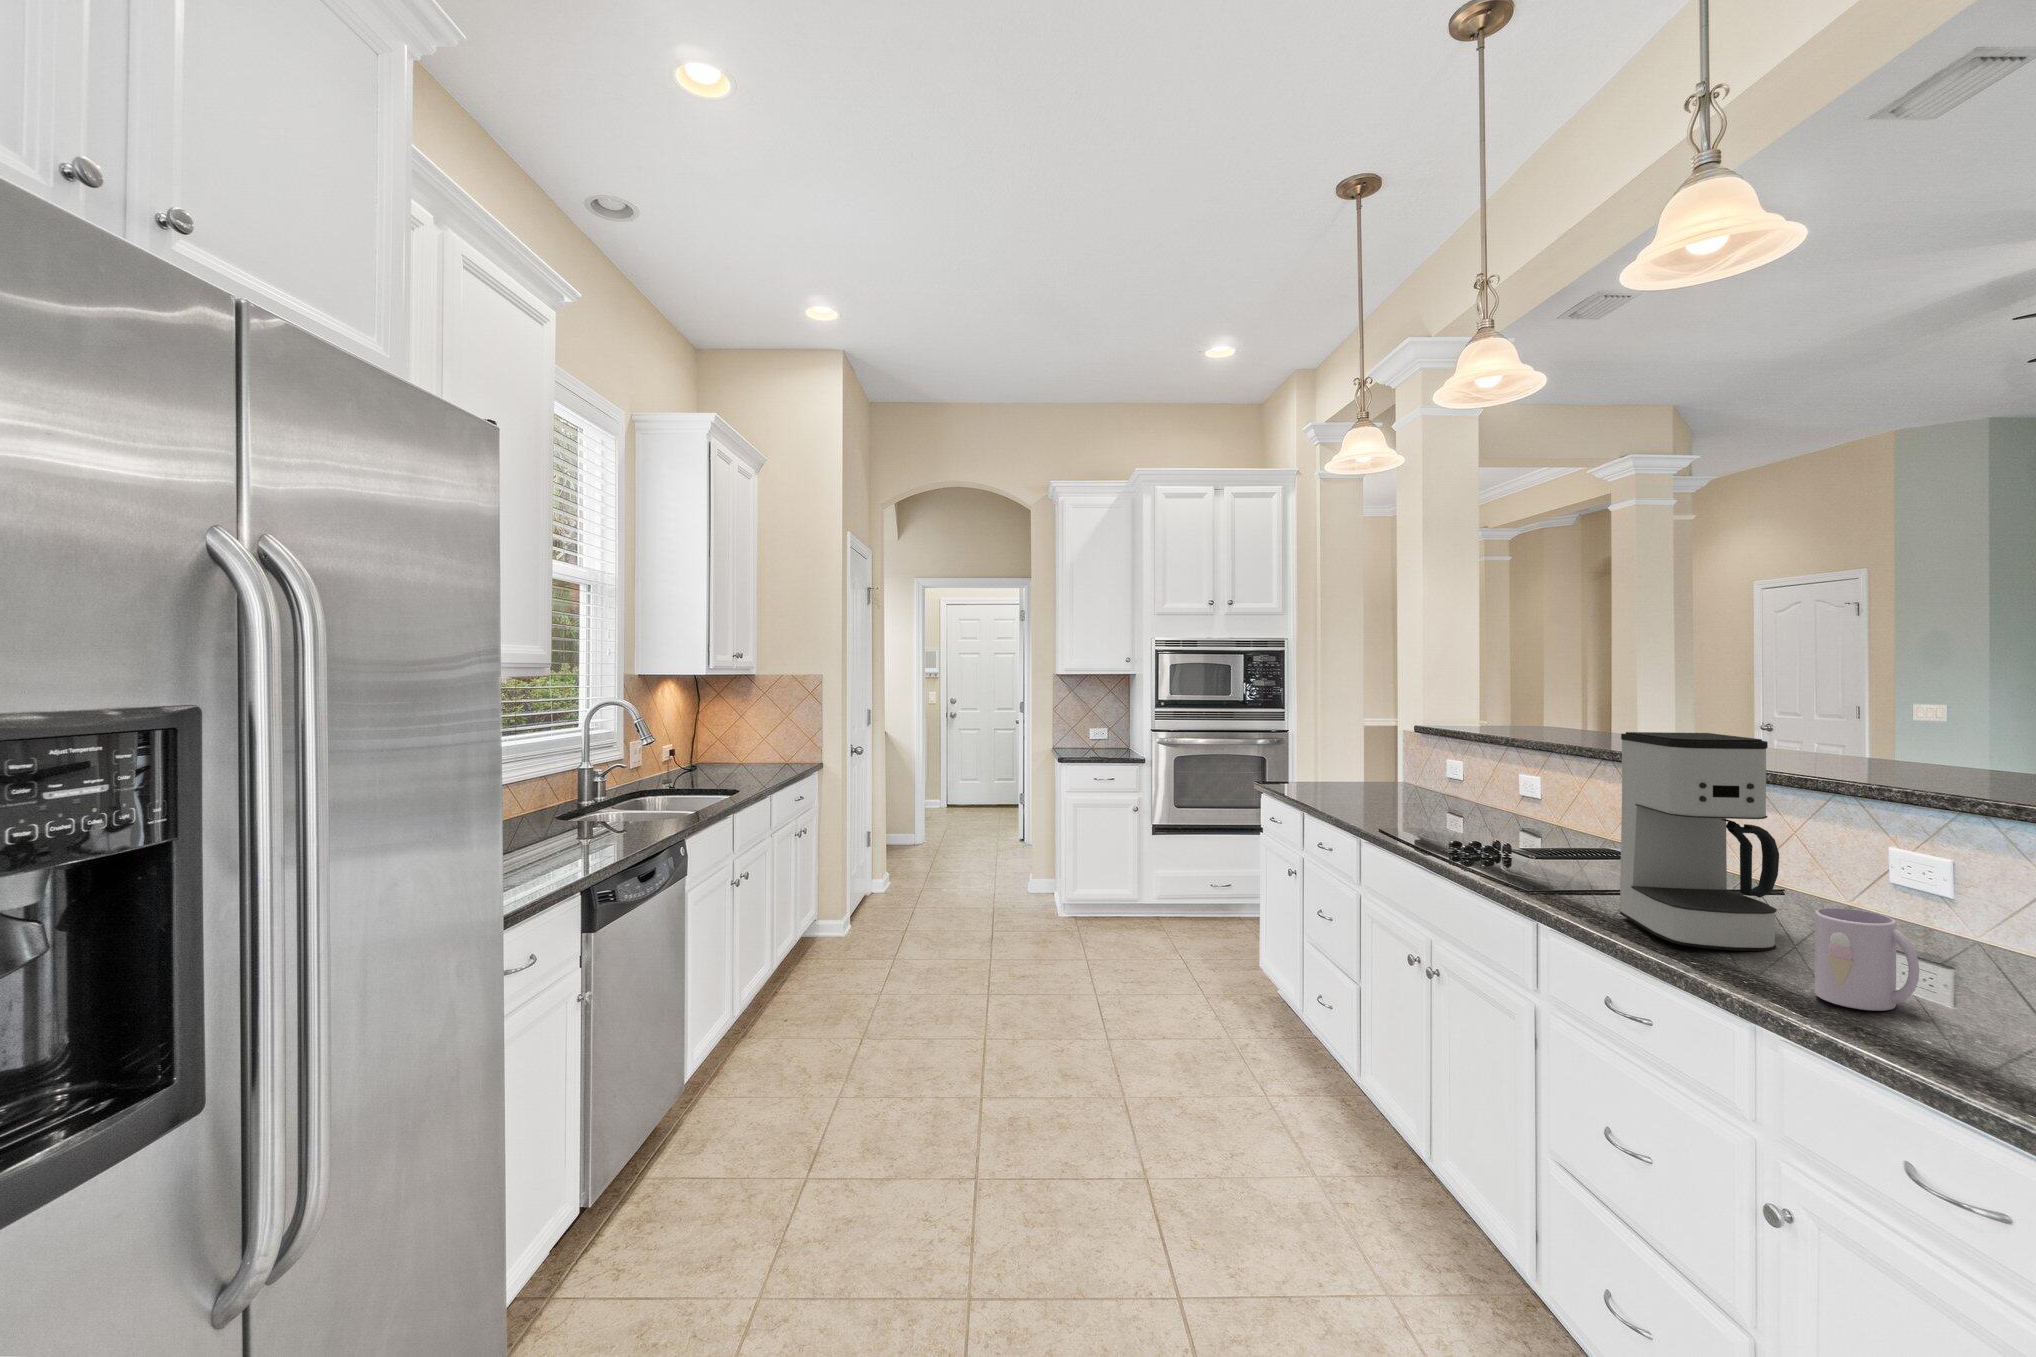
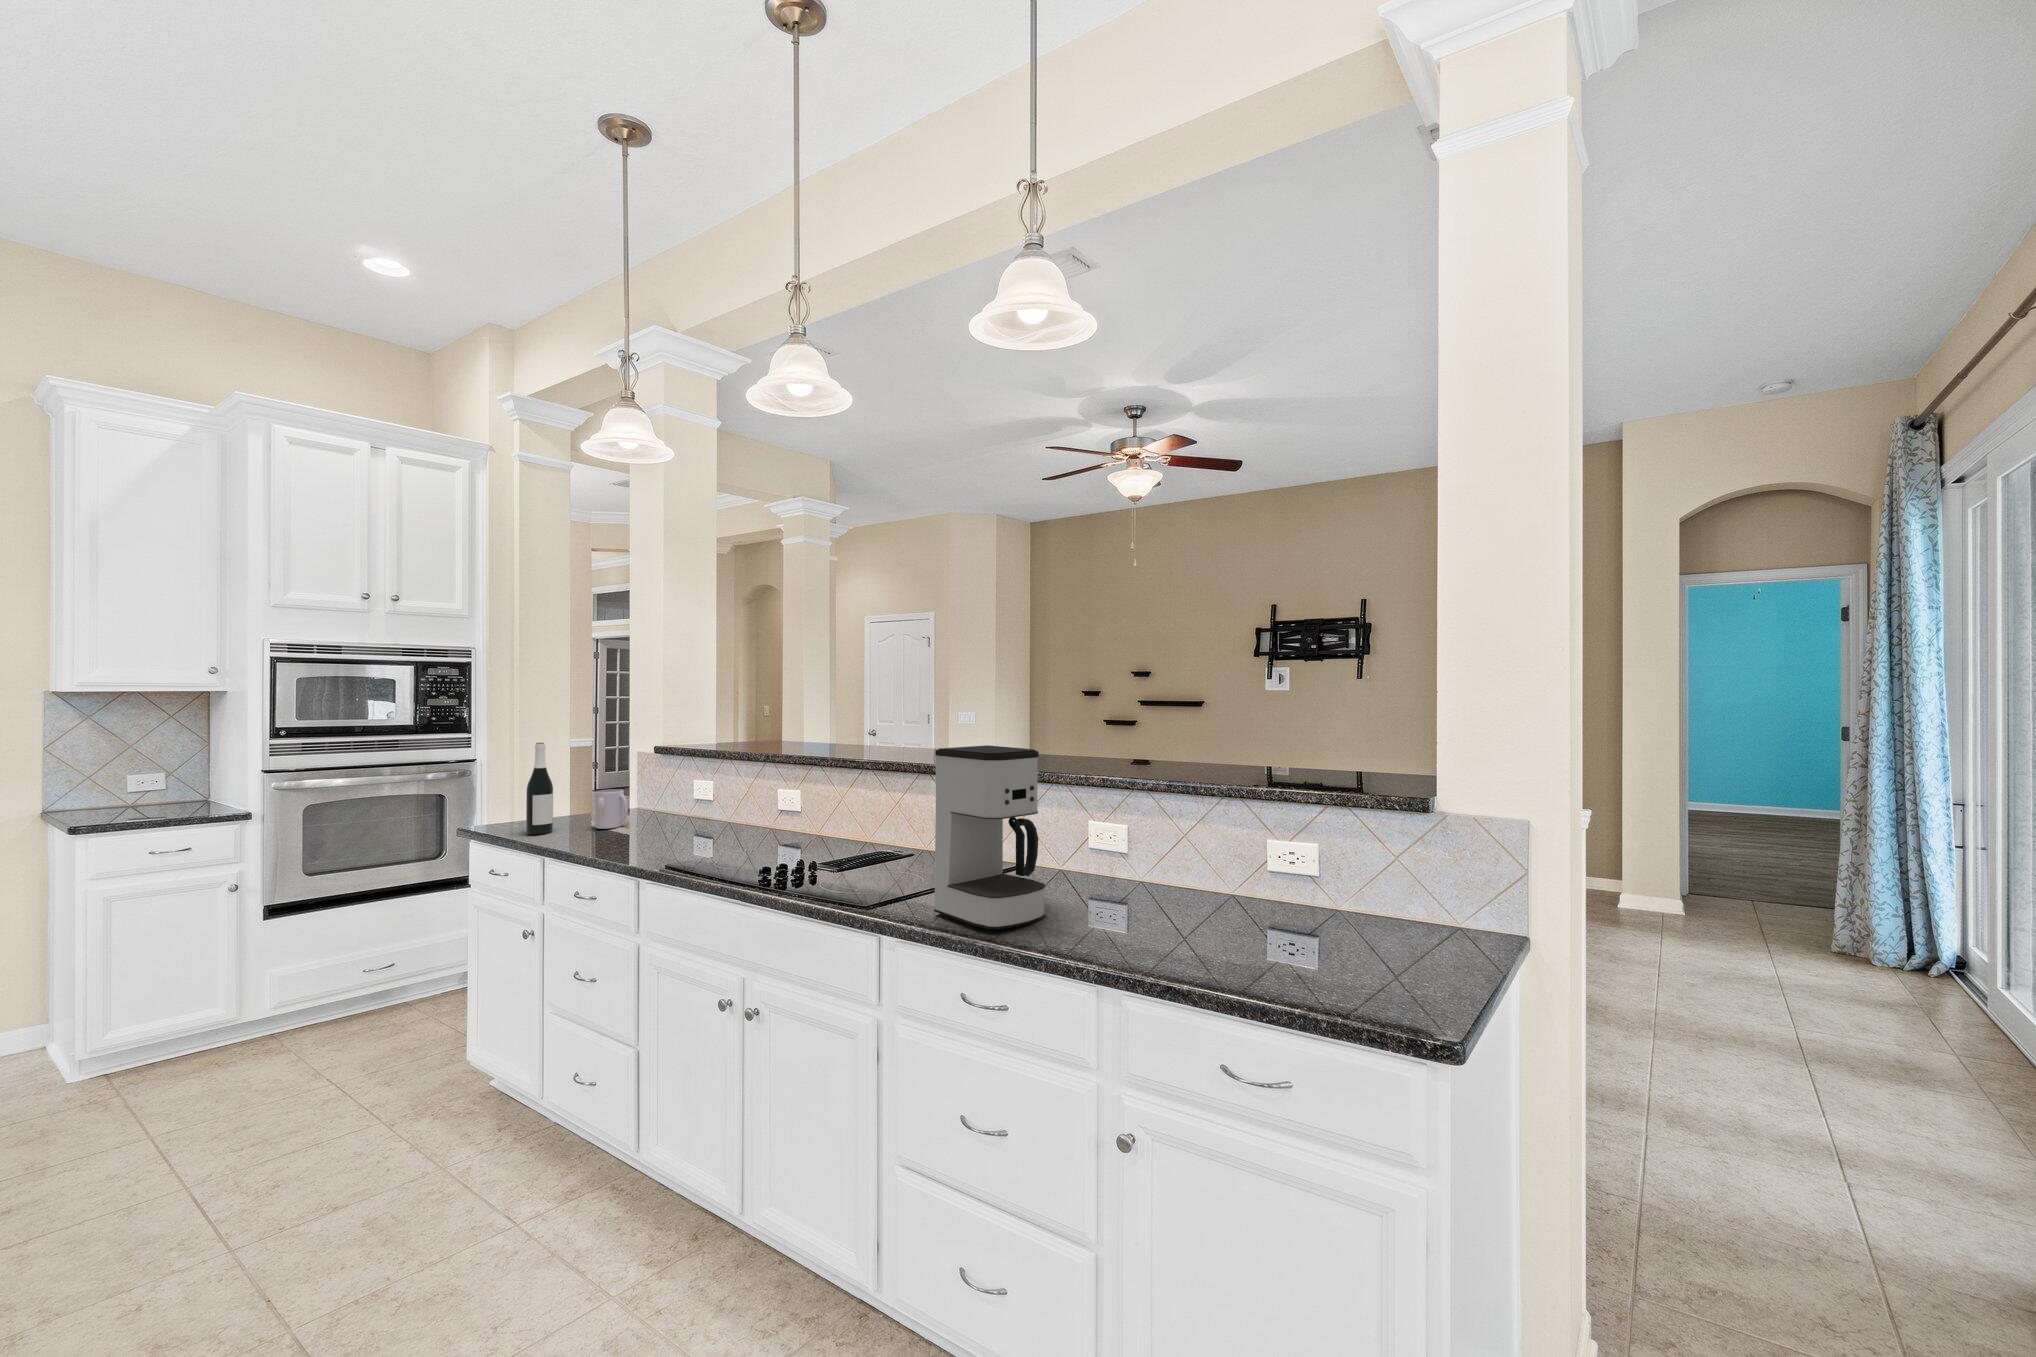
wine bottle: none [1297,716,1317,793] -> present [526,742,553,834]
mug: present [1815,908,1919,1011] -> present [595,789,628,829]

